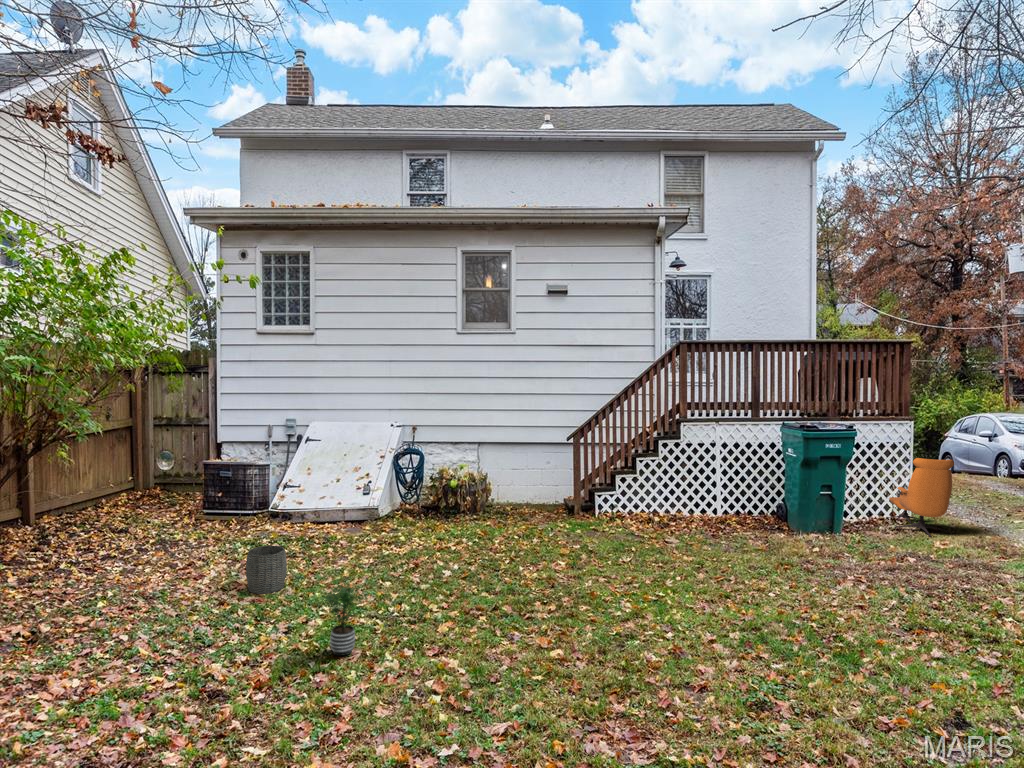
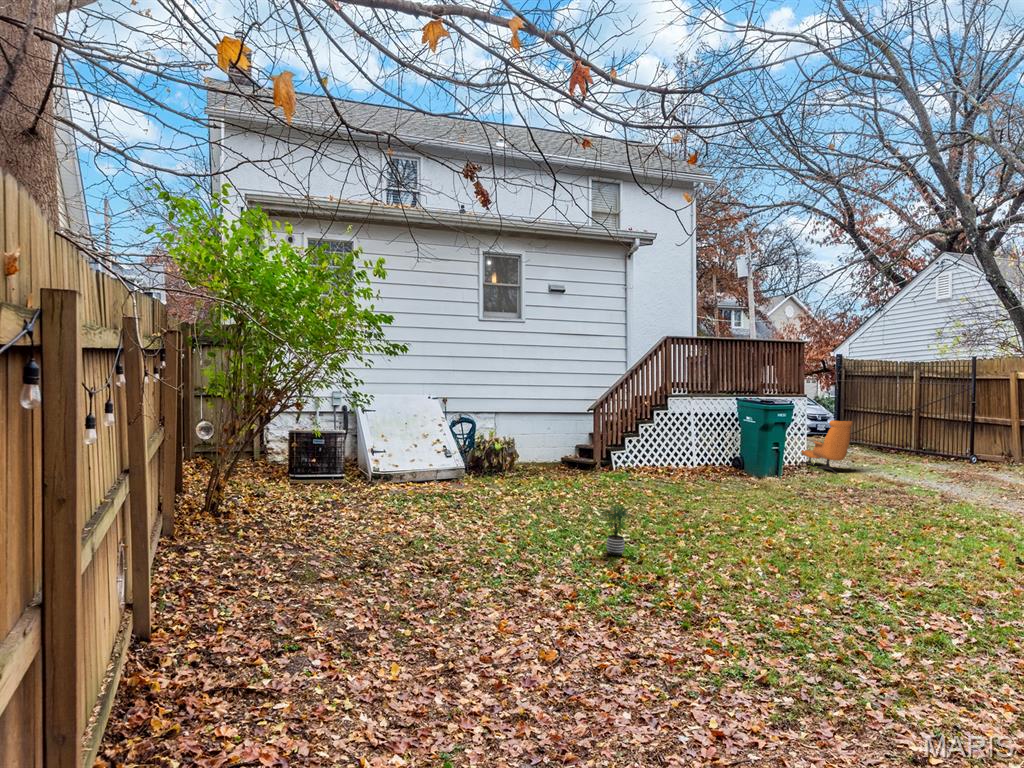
woven basket: present [246,546,287,594] -> none [464,491,495,528]

